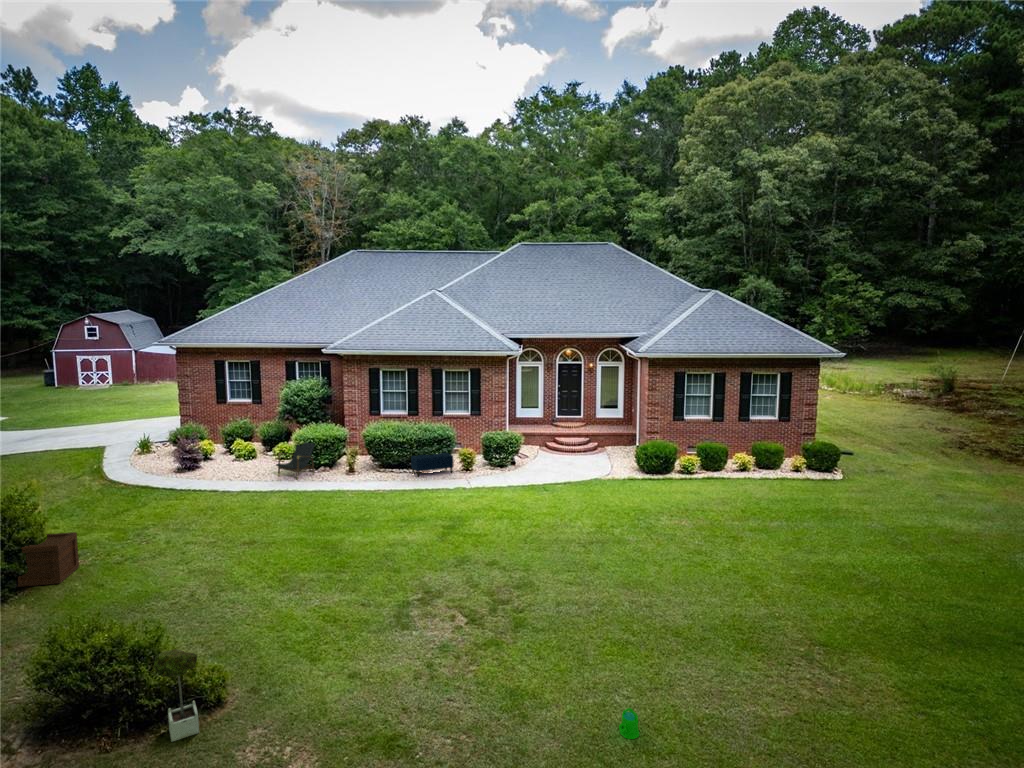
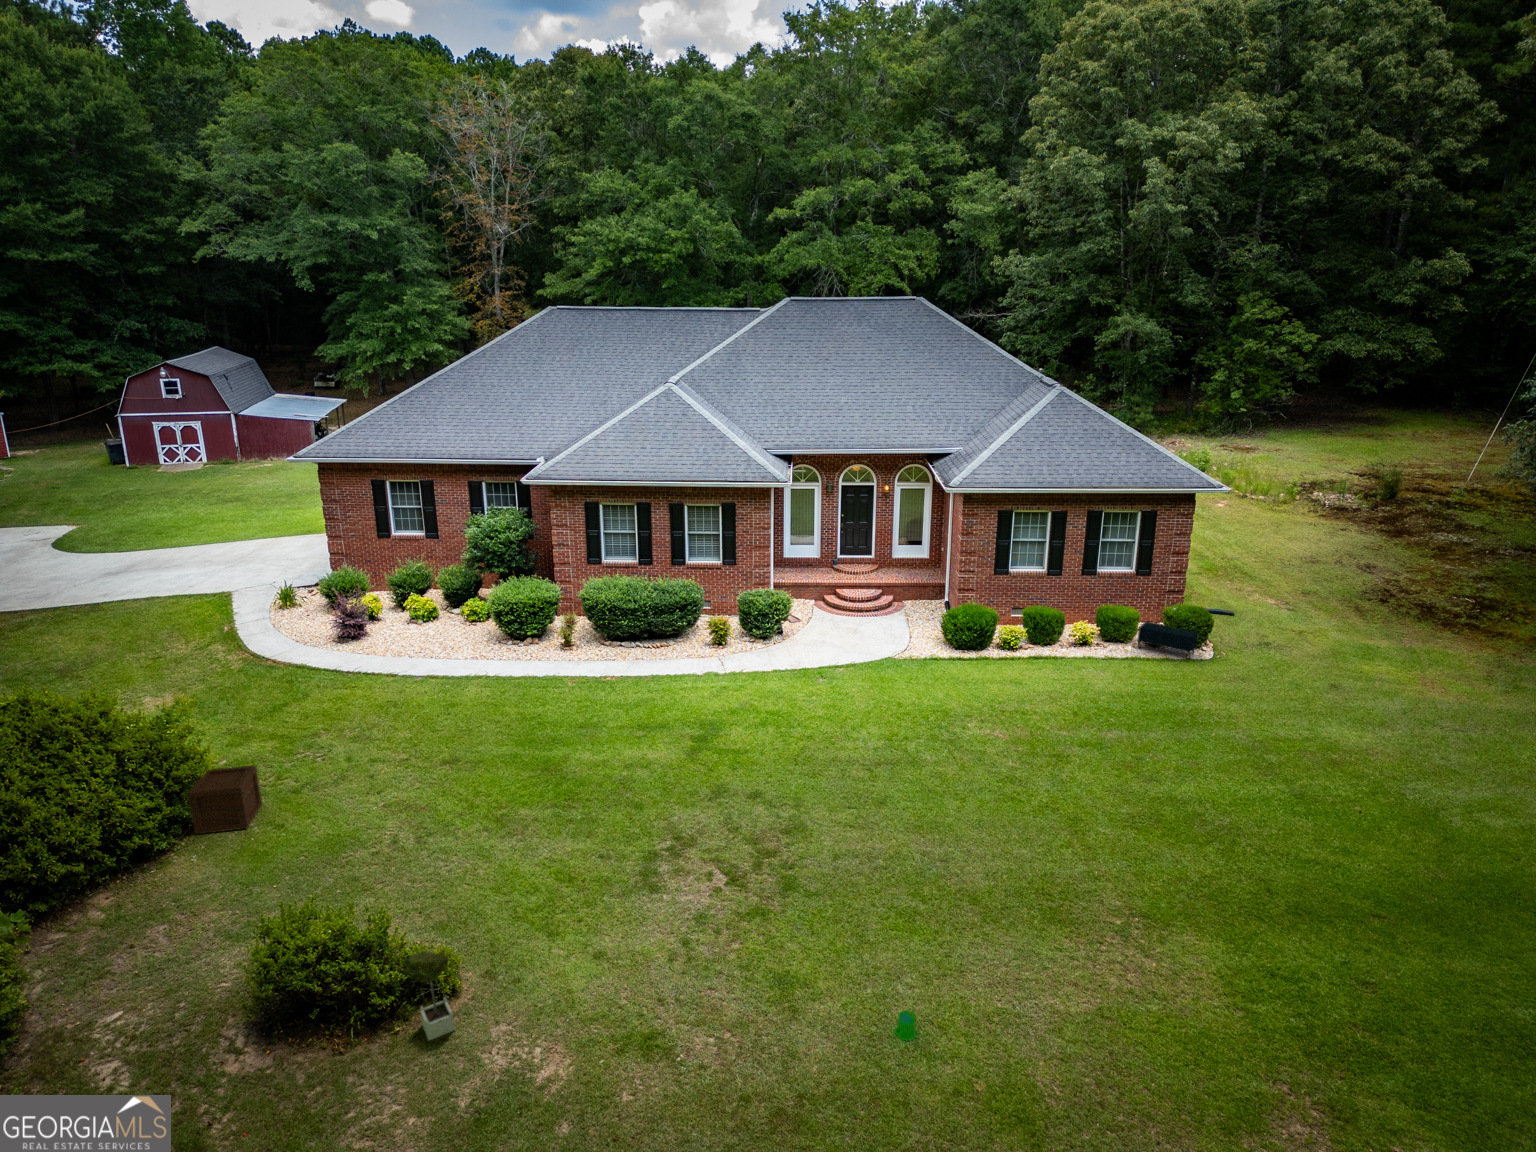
lounge chair: present [276,443,315,480] -> none [470,605,520,658]
bench: present [411,453,454,477] -> present [1137,621,1198,659]

